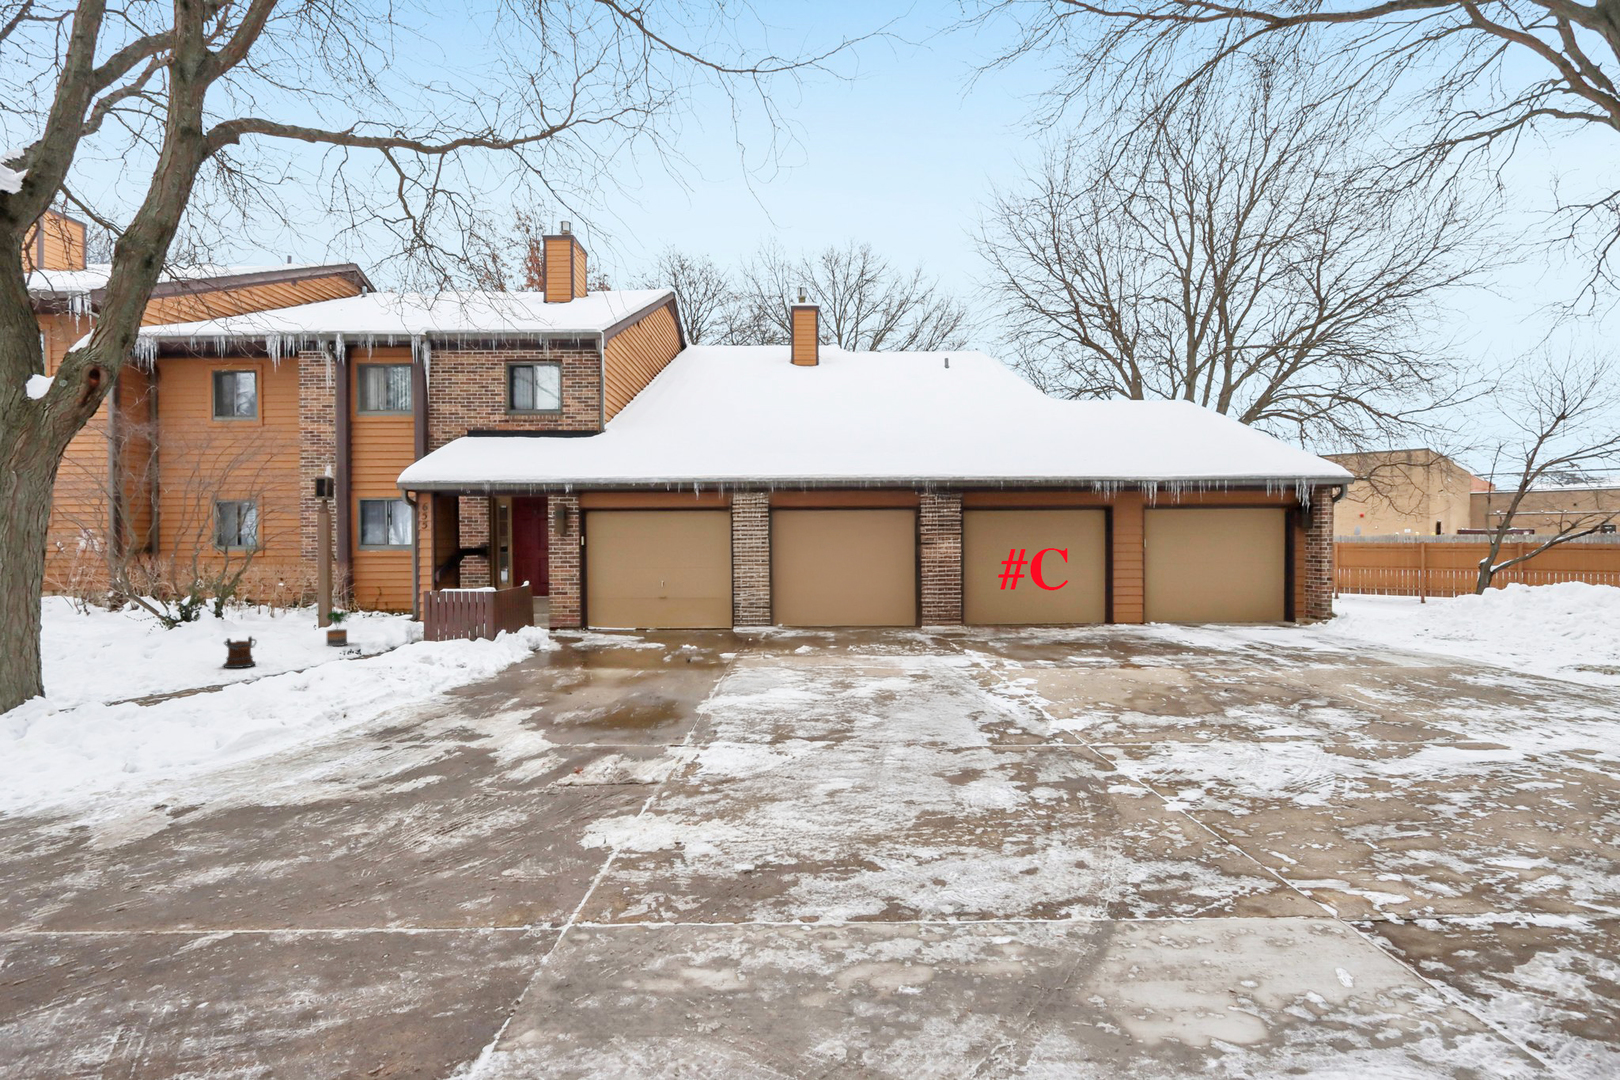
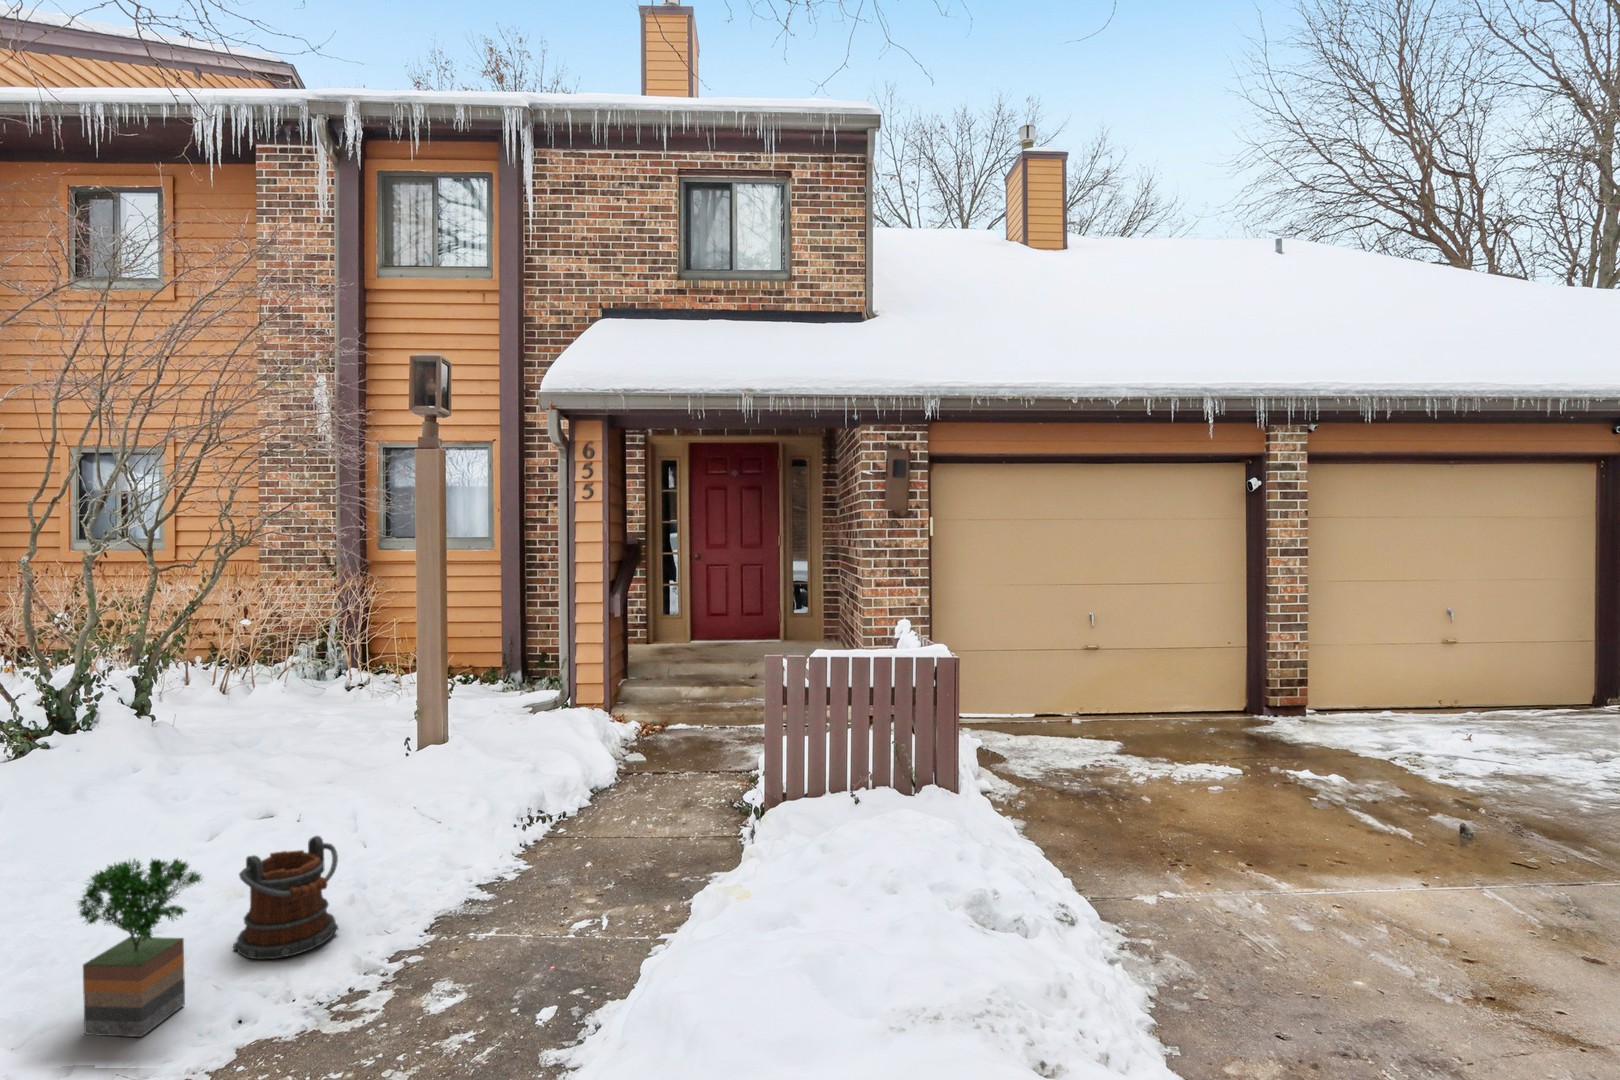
potted tree: present [327,611,350,646] -> present [78,859,202,1037]

